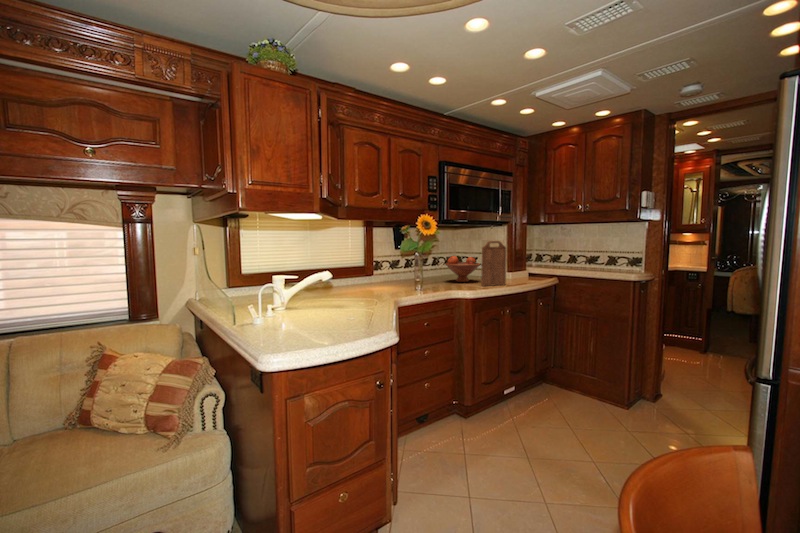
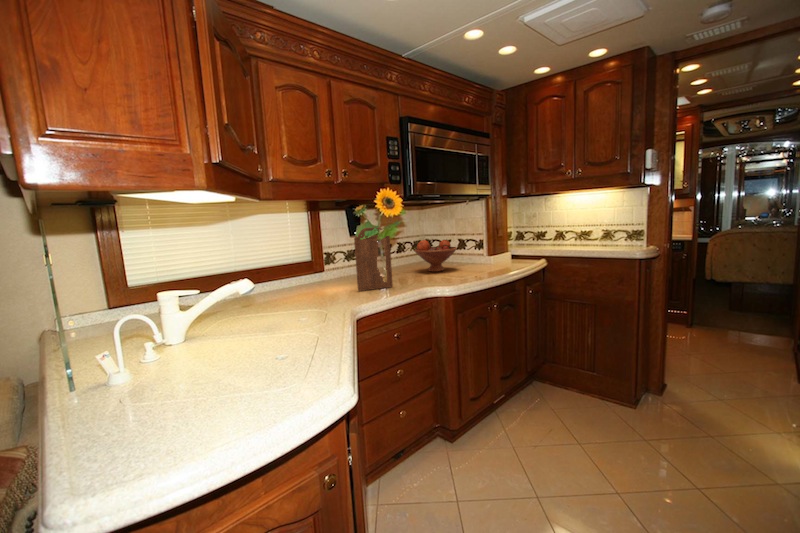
cutting board: present [481,241,506,286] -> present [354,227,392,291]

